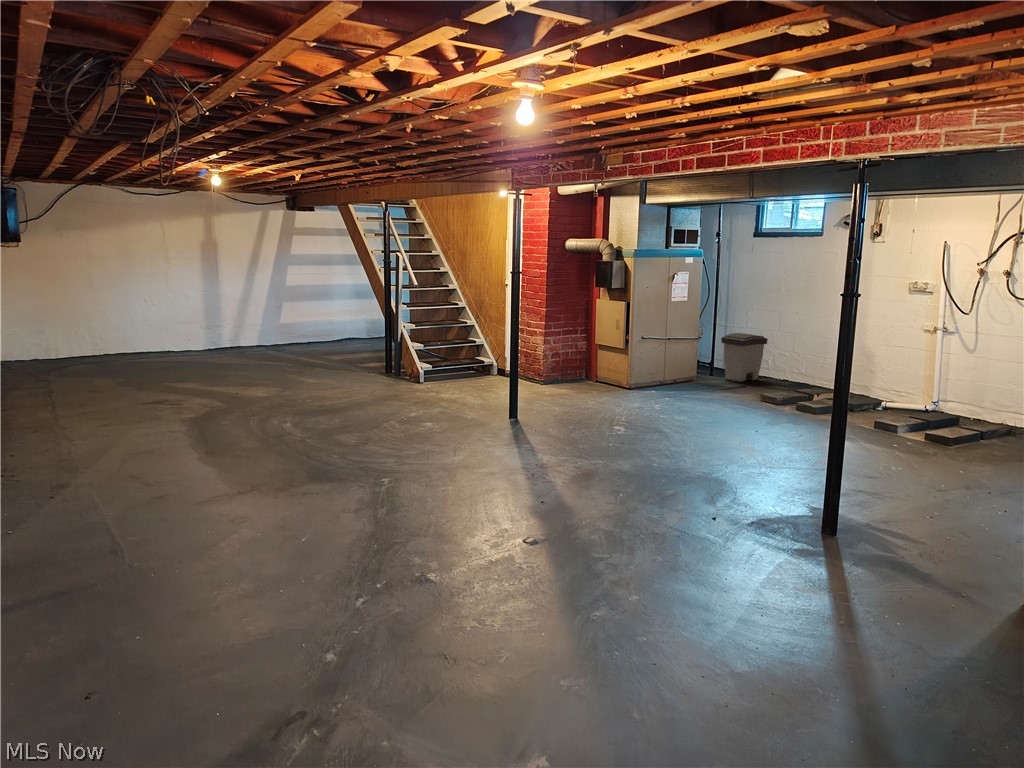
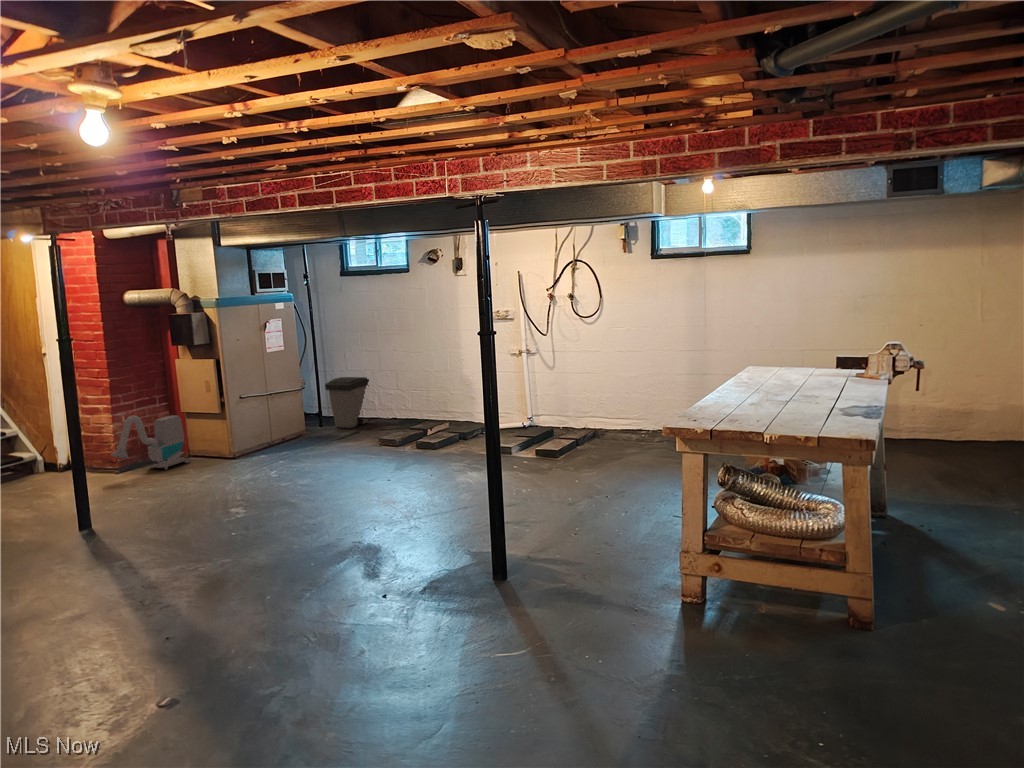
vacuum cleaner: none [537,339,596,387] -> present [111,416,190,470]

